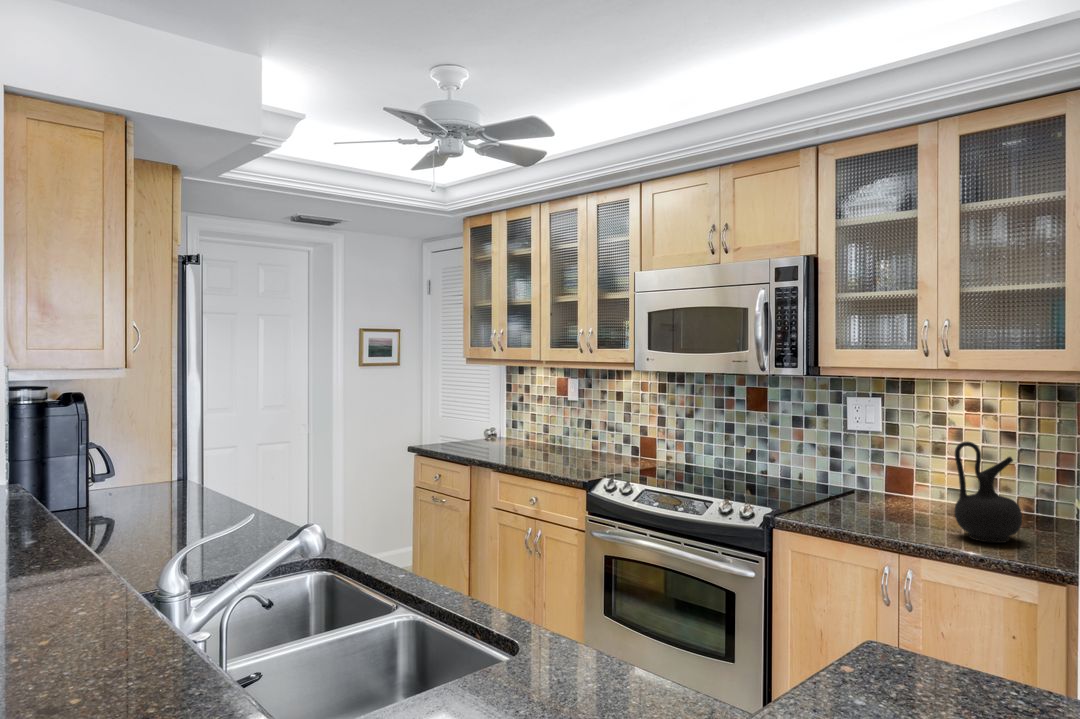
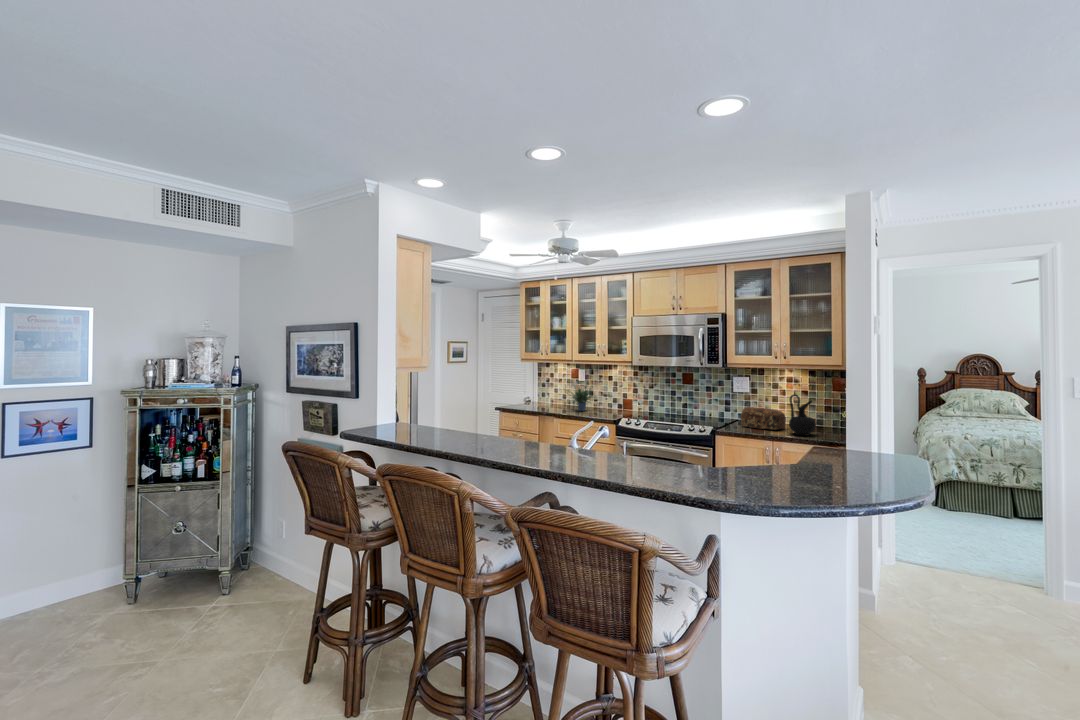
potted plant: none [524,393,598,458] -> present [570,385,596,411]
bread loaf: none [850,465,955,522] -> present [741,407,786,430]

